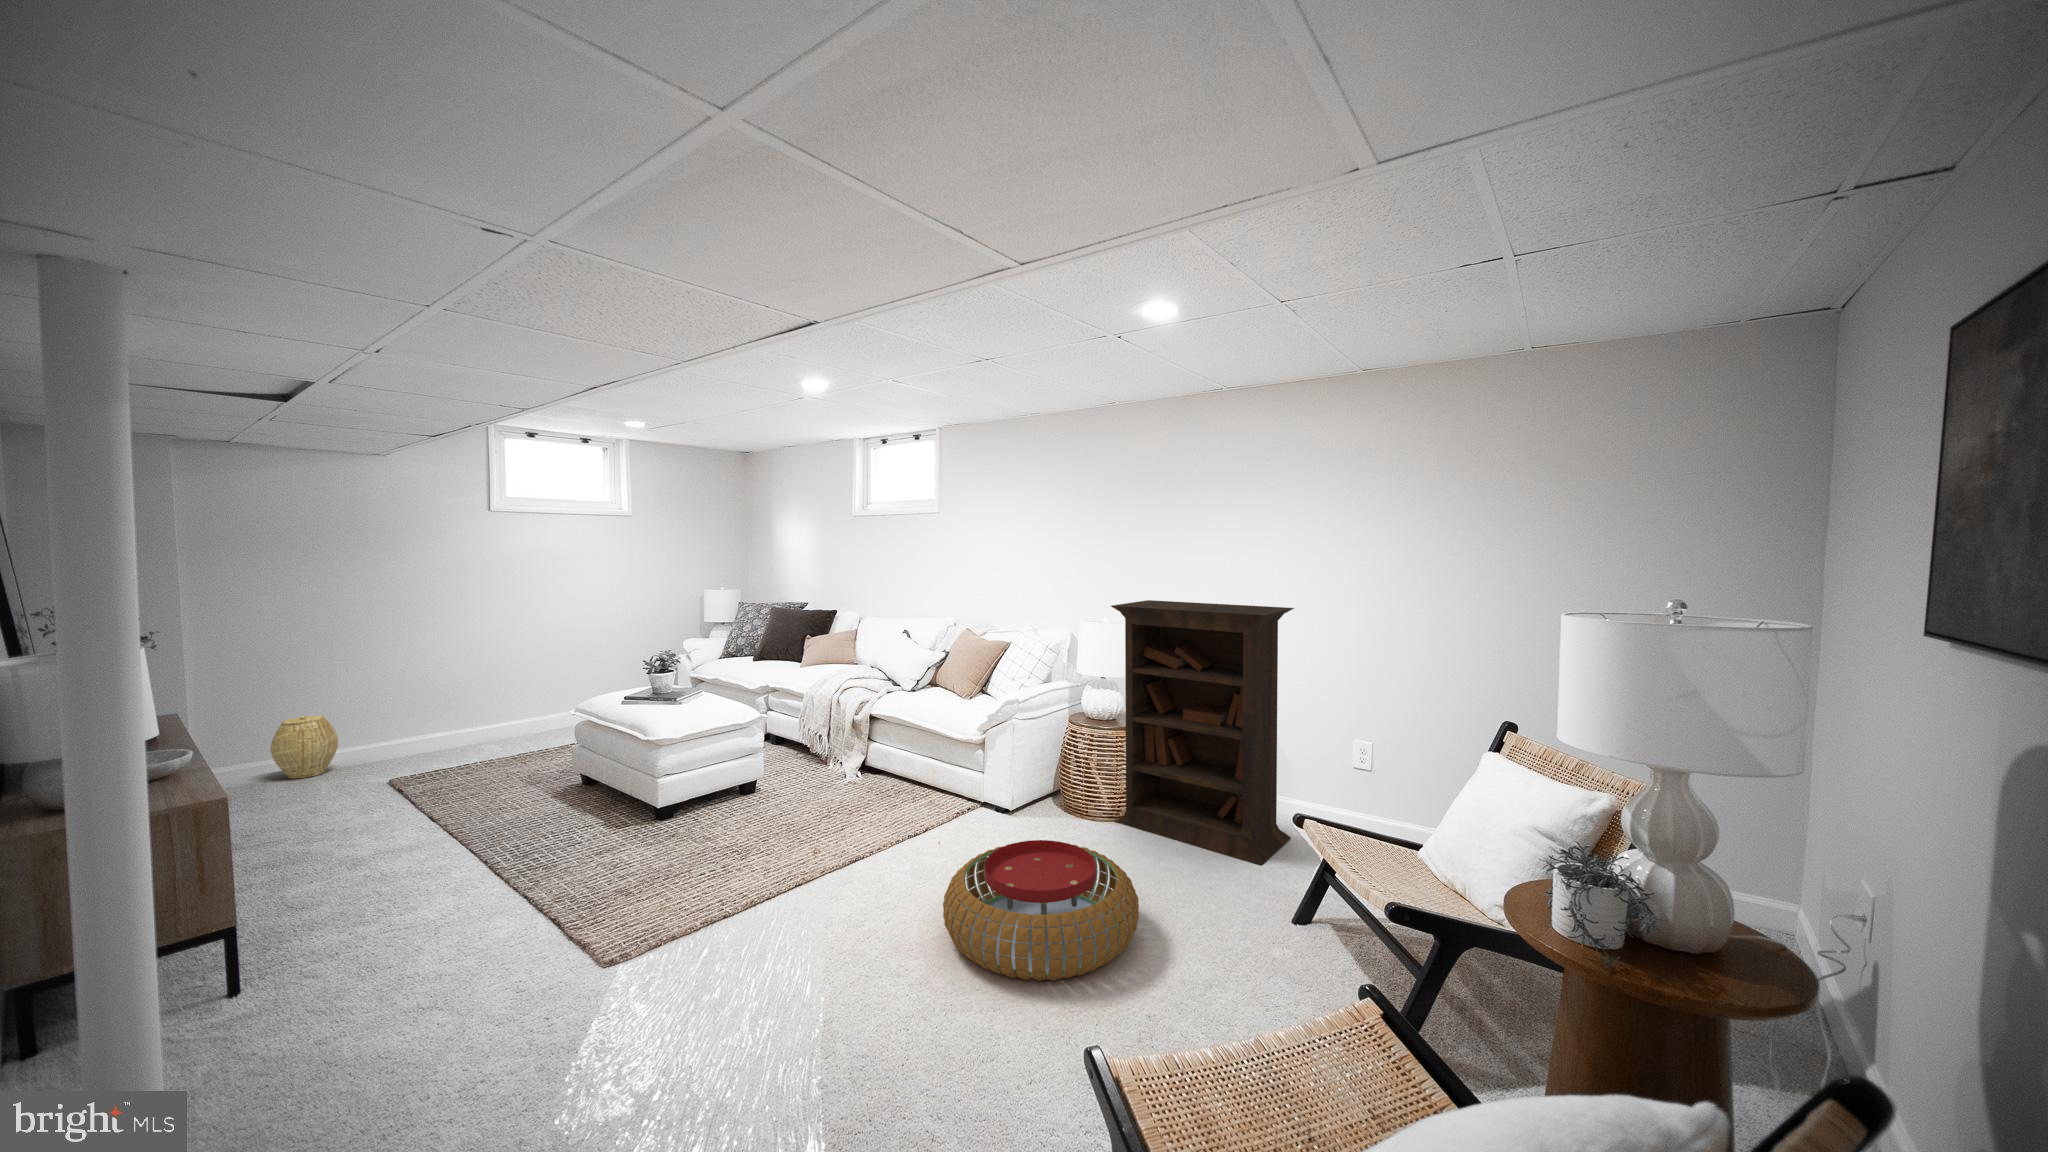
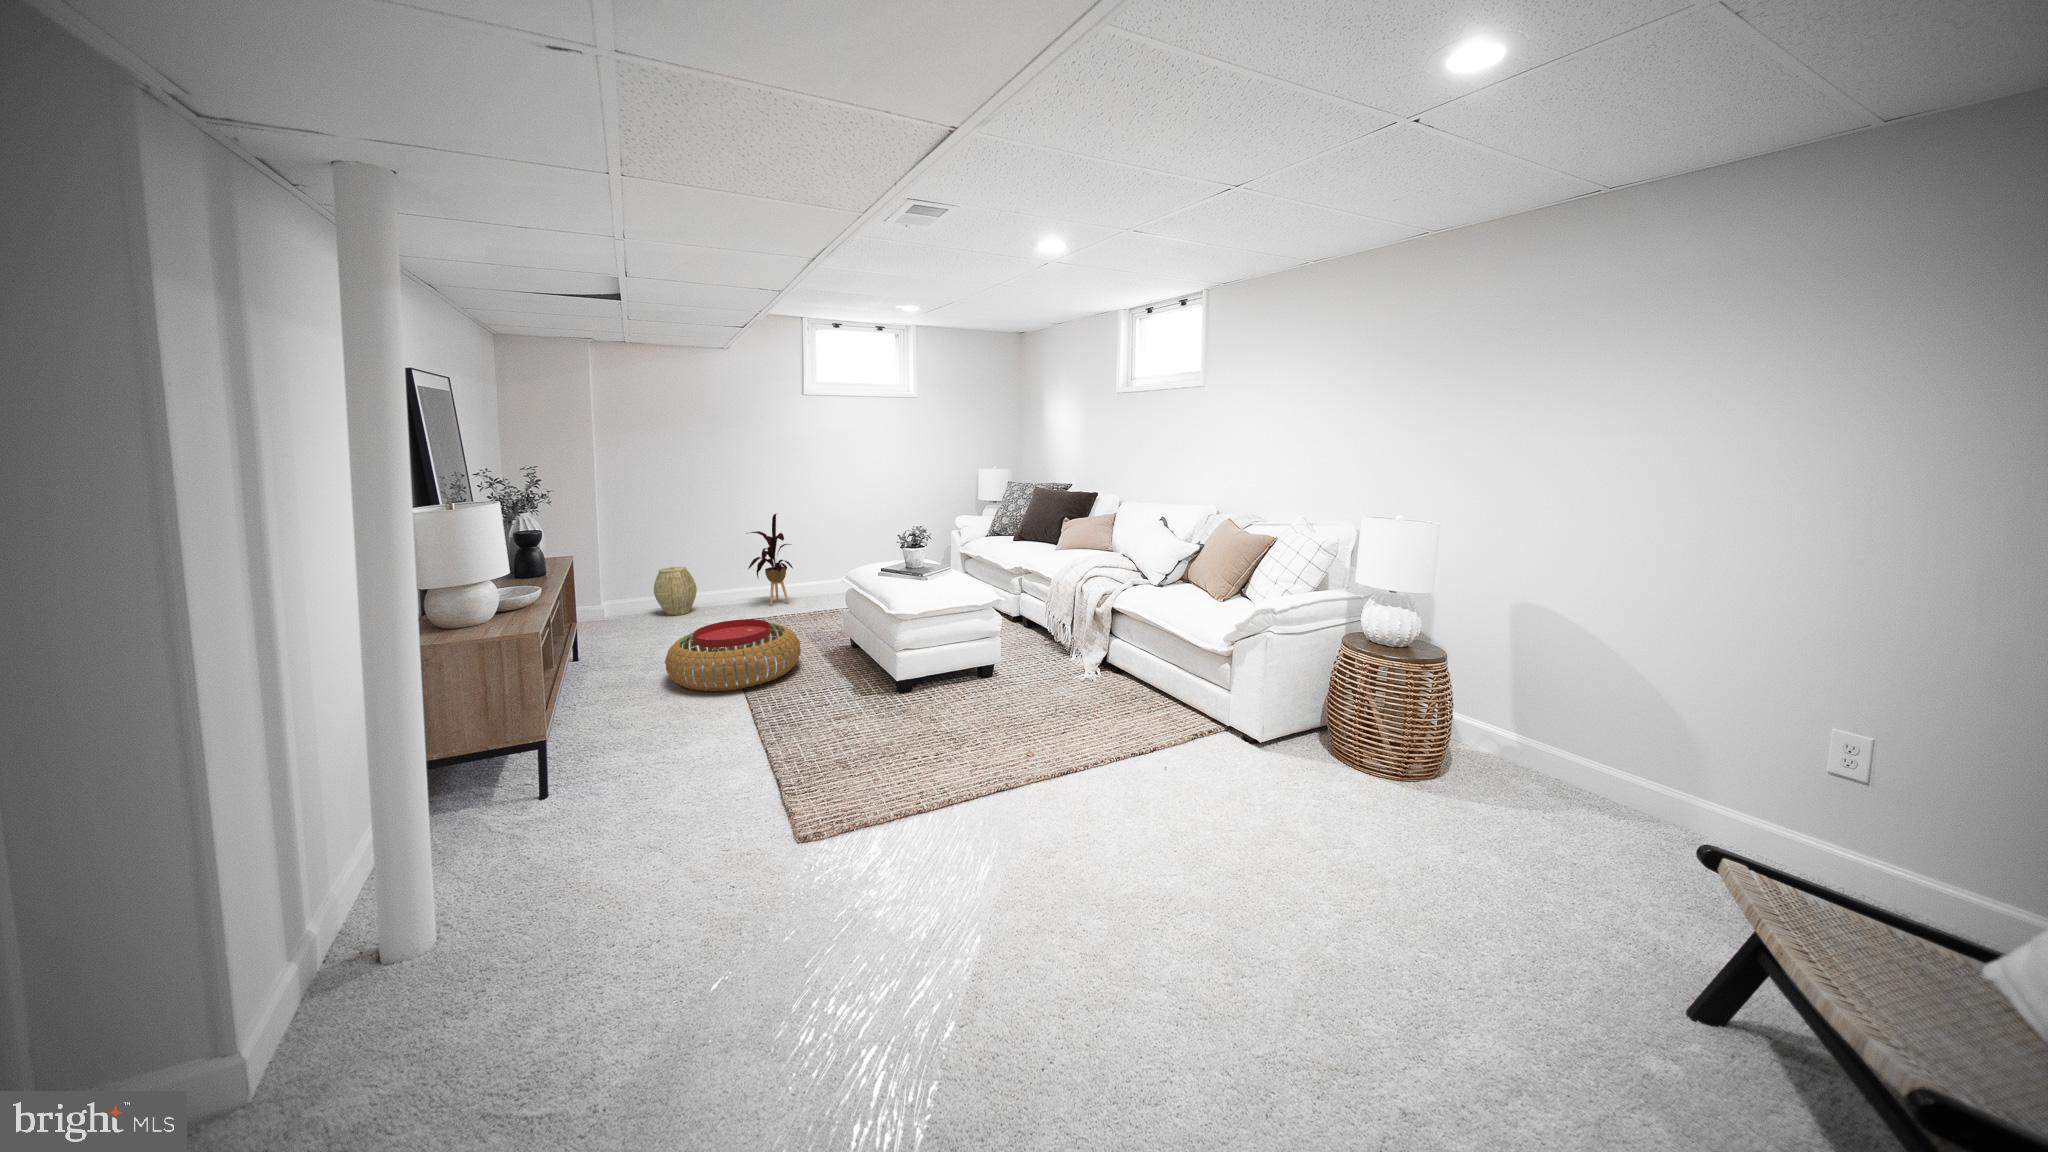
bookcase: present [1111,600,1294,865] -> none [1393,490,1768,895]
house plant: none [414,644,482,753] -> present [746,513,793,606]
pouf: present [943,840,1139,981] -> present [665,619,801,691]

